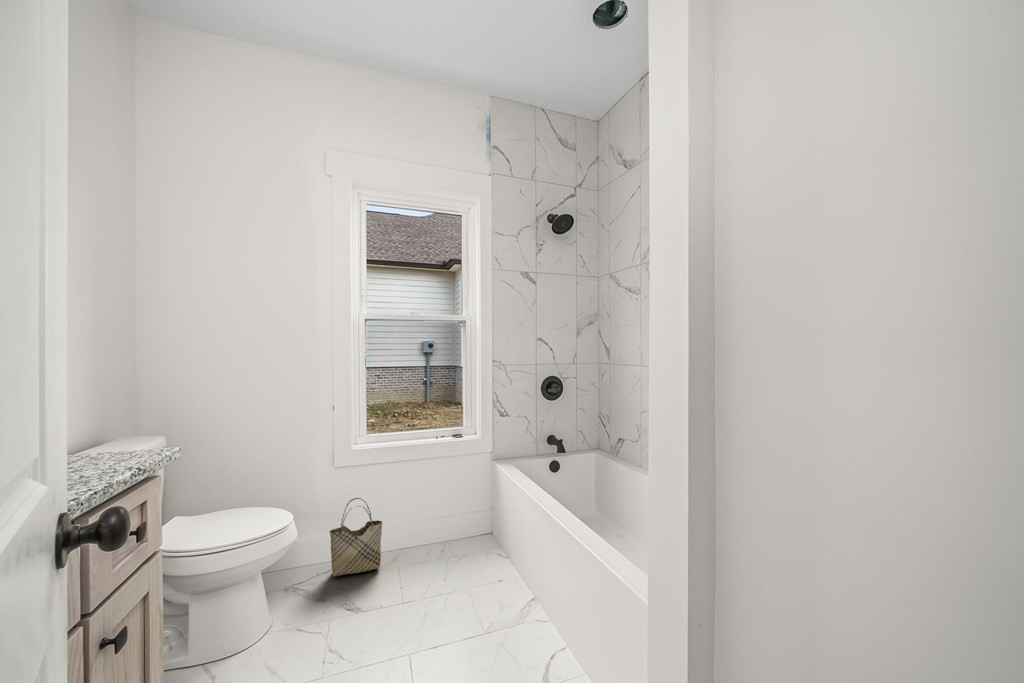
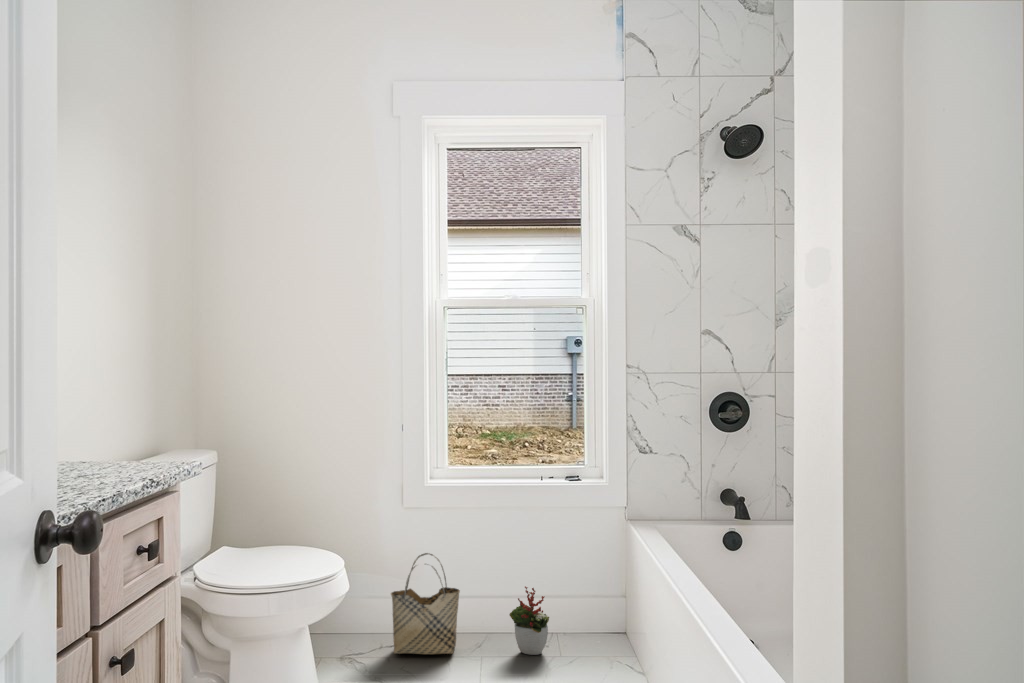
decorative plant: none [419,512,447,559] -> present [509,586,549,655]

